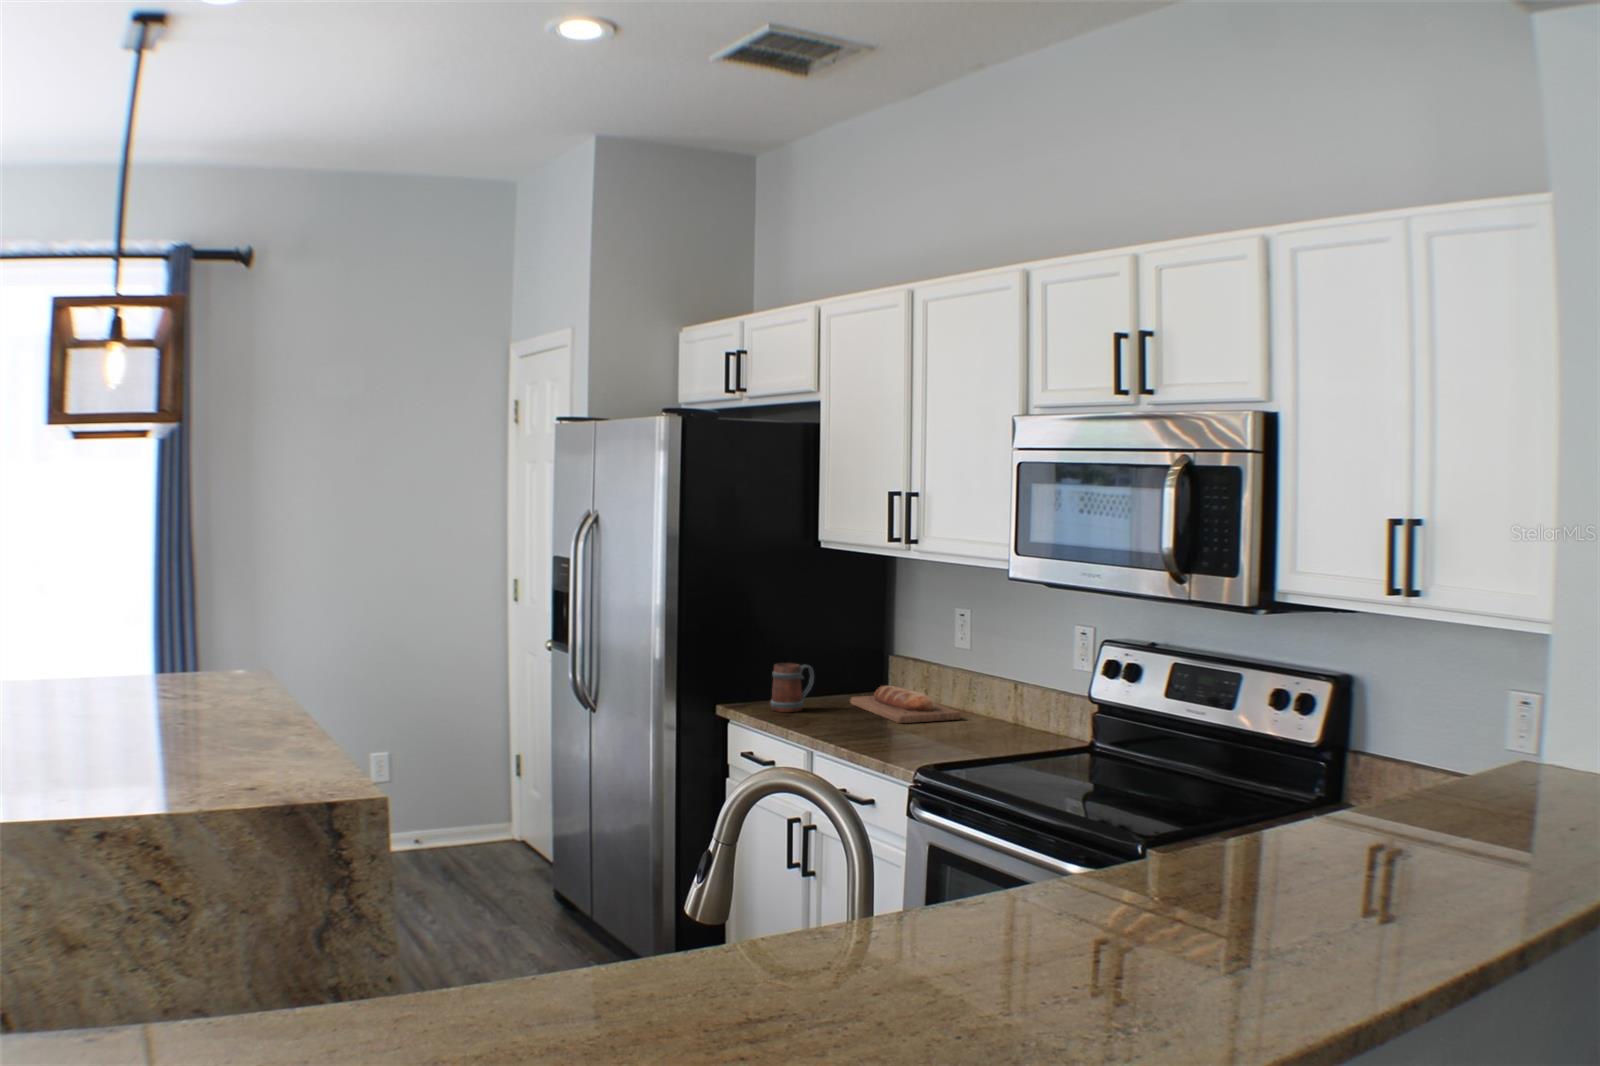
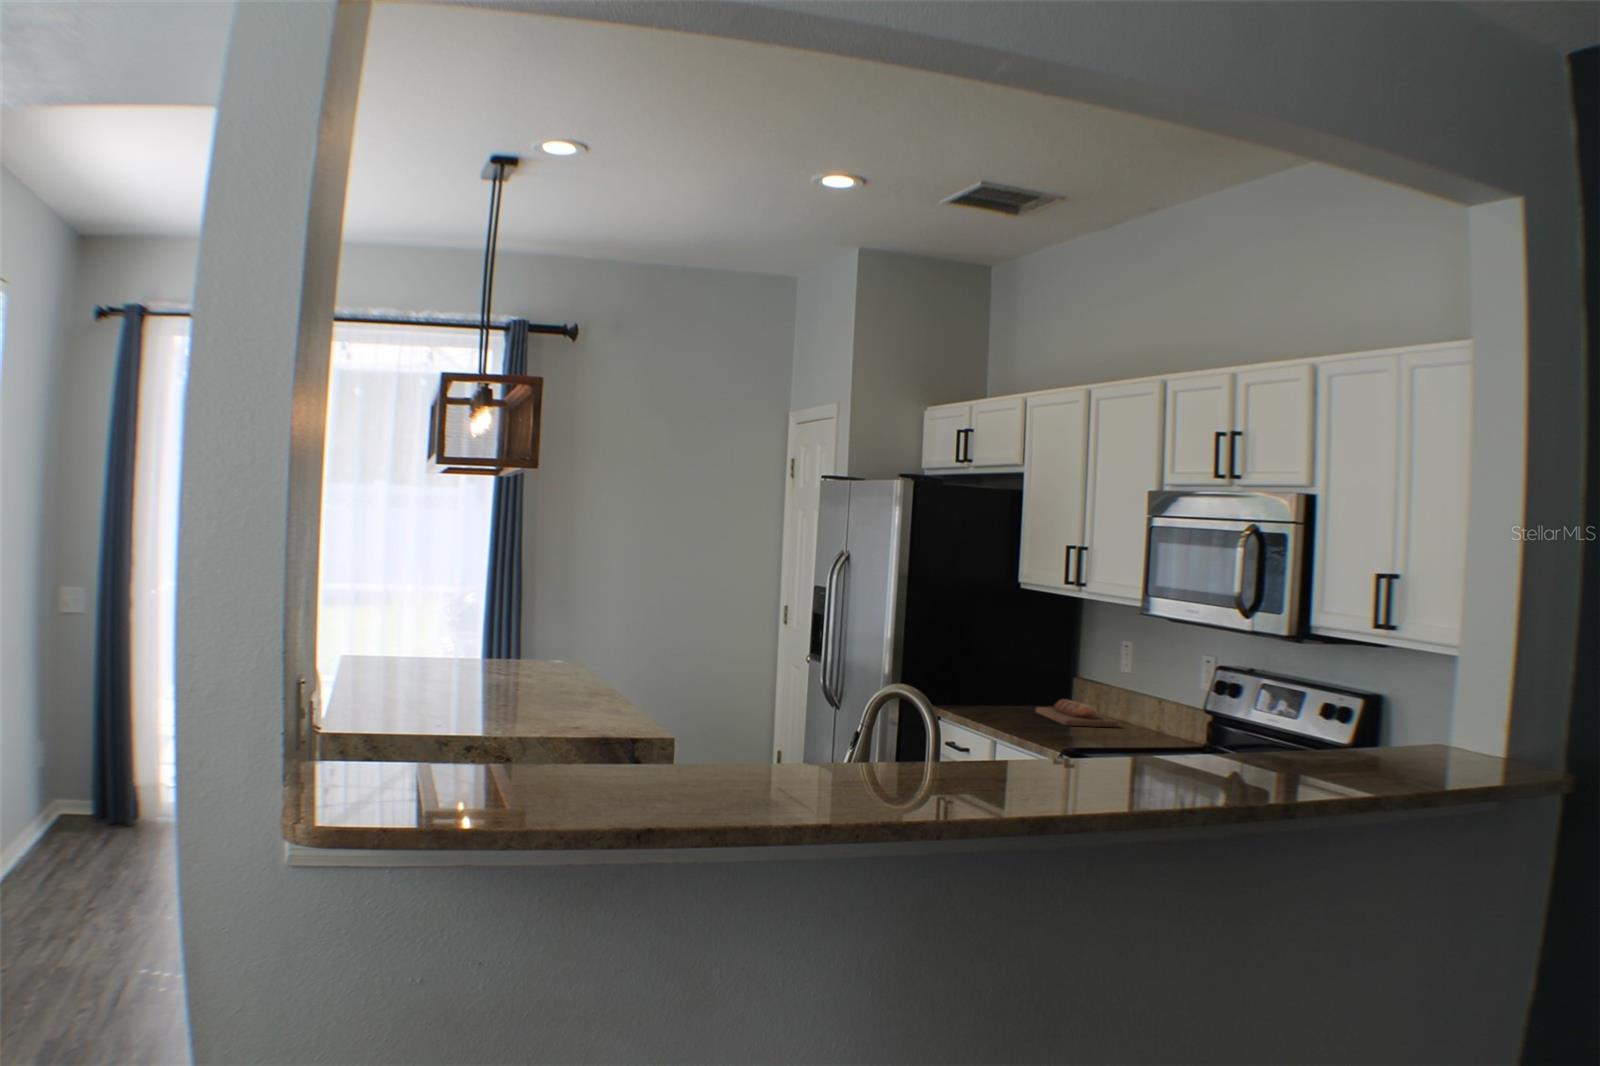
mug: present [771,663,814,712] -> none [970,675,1006,713]

